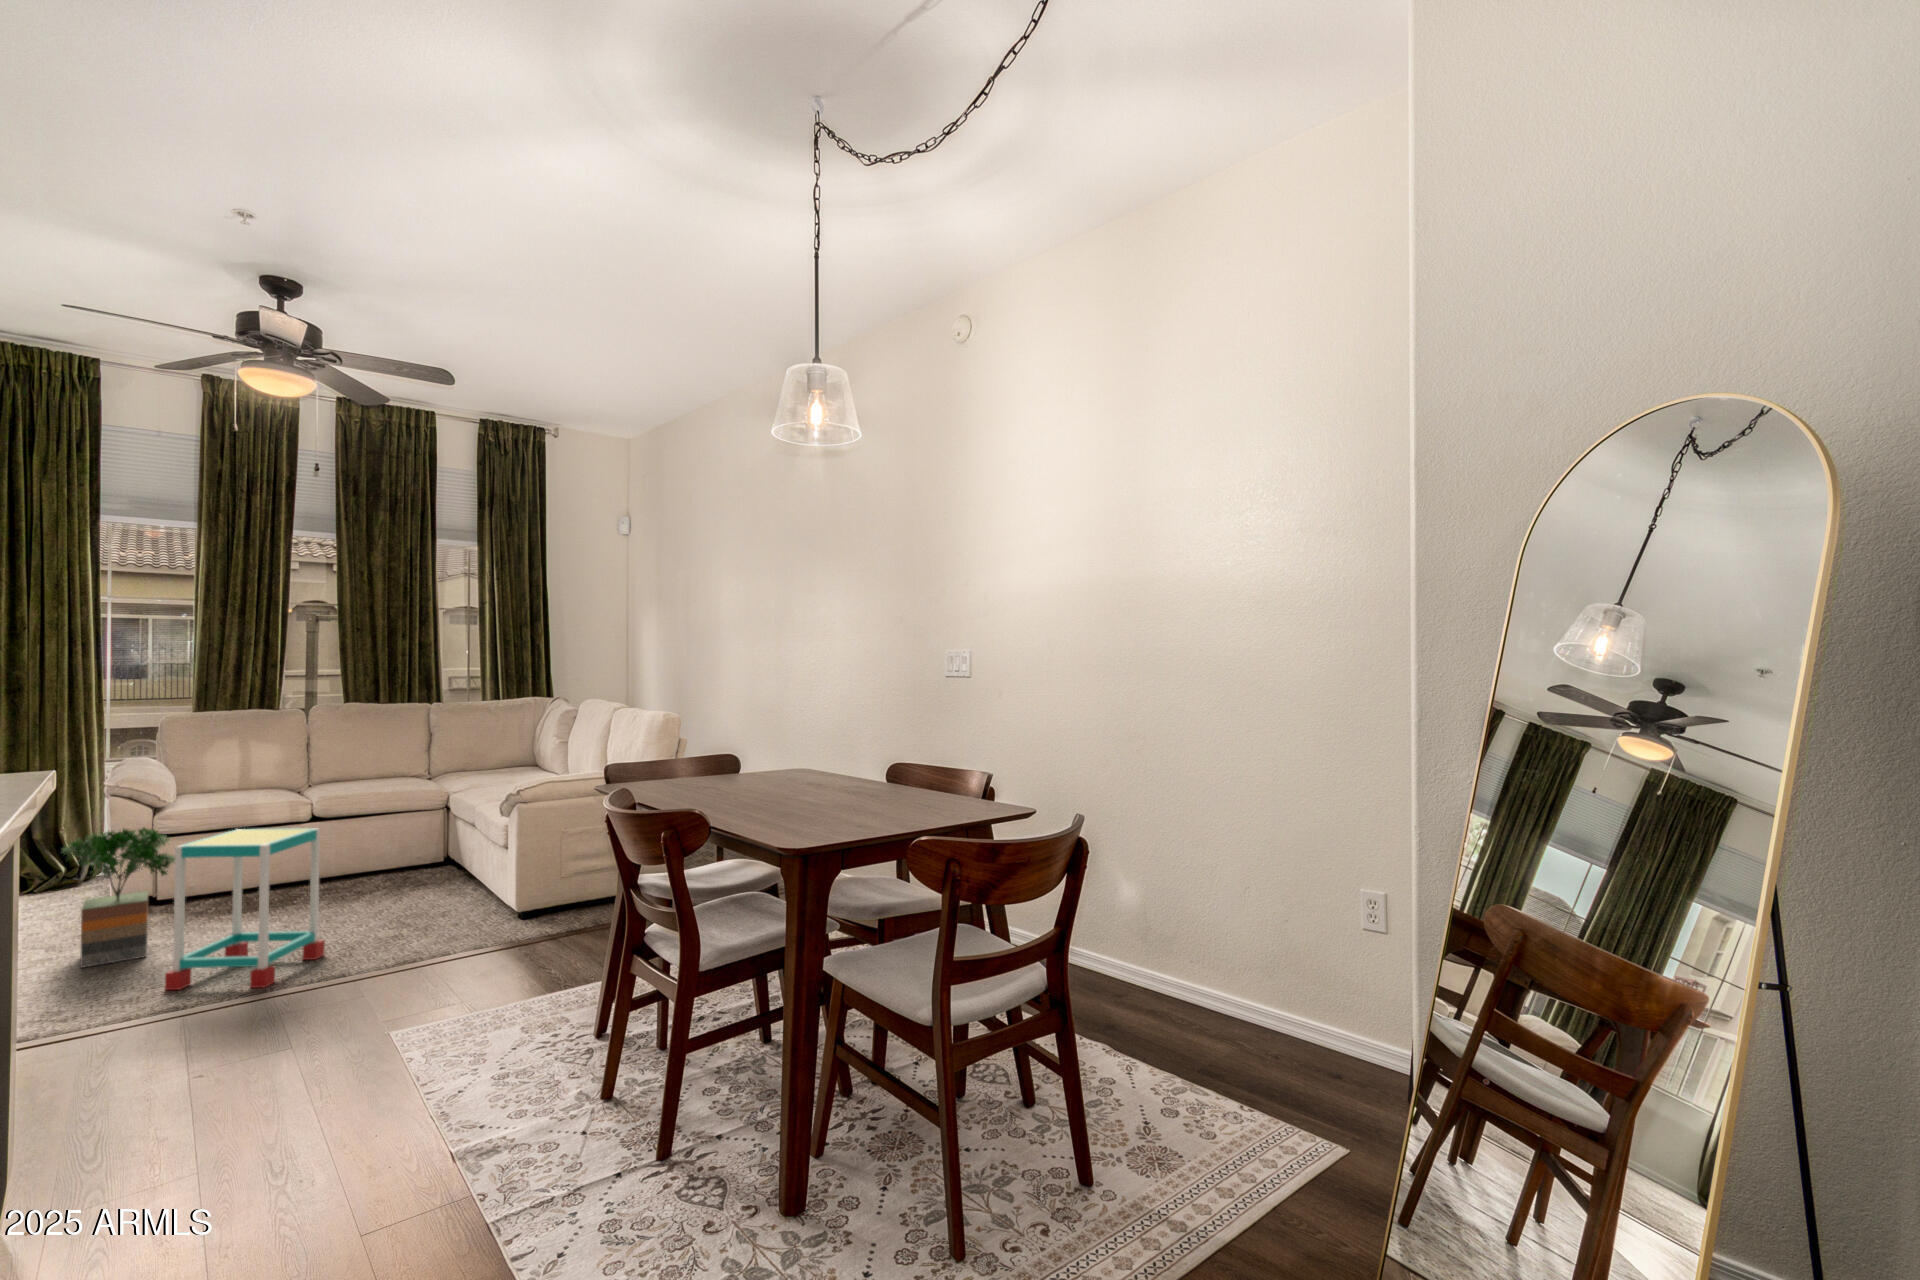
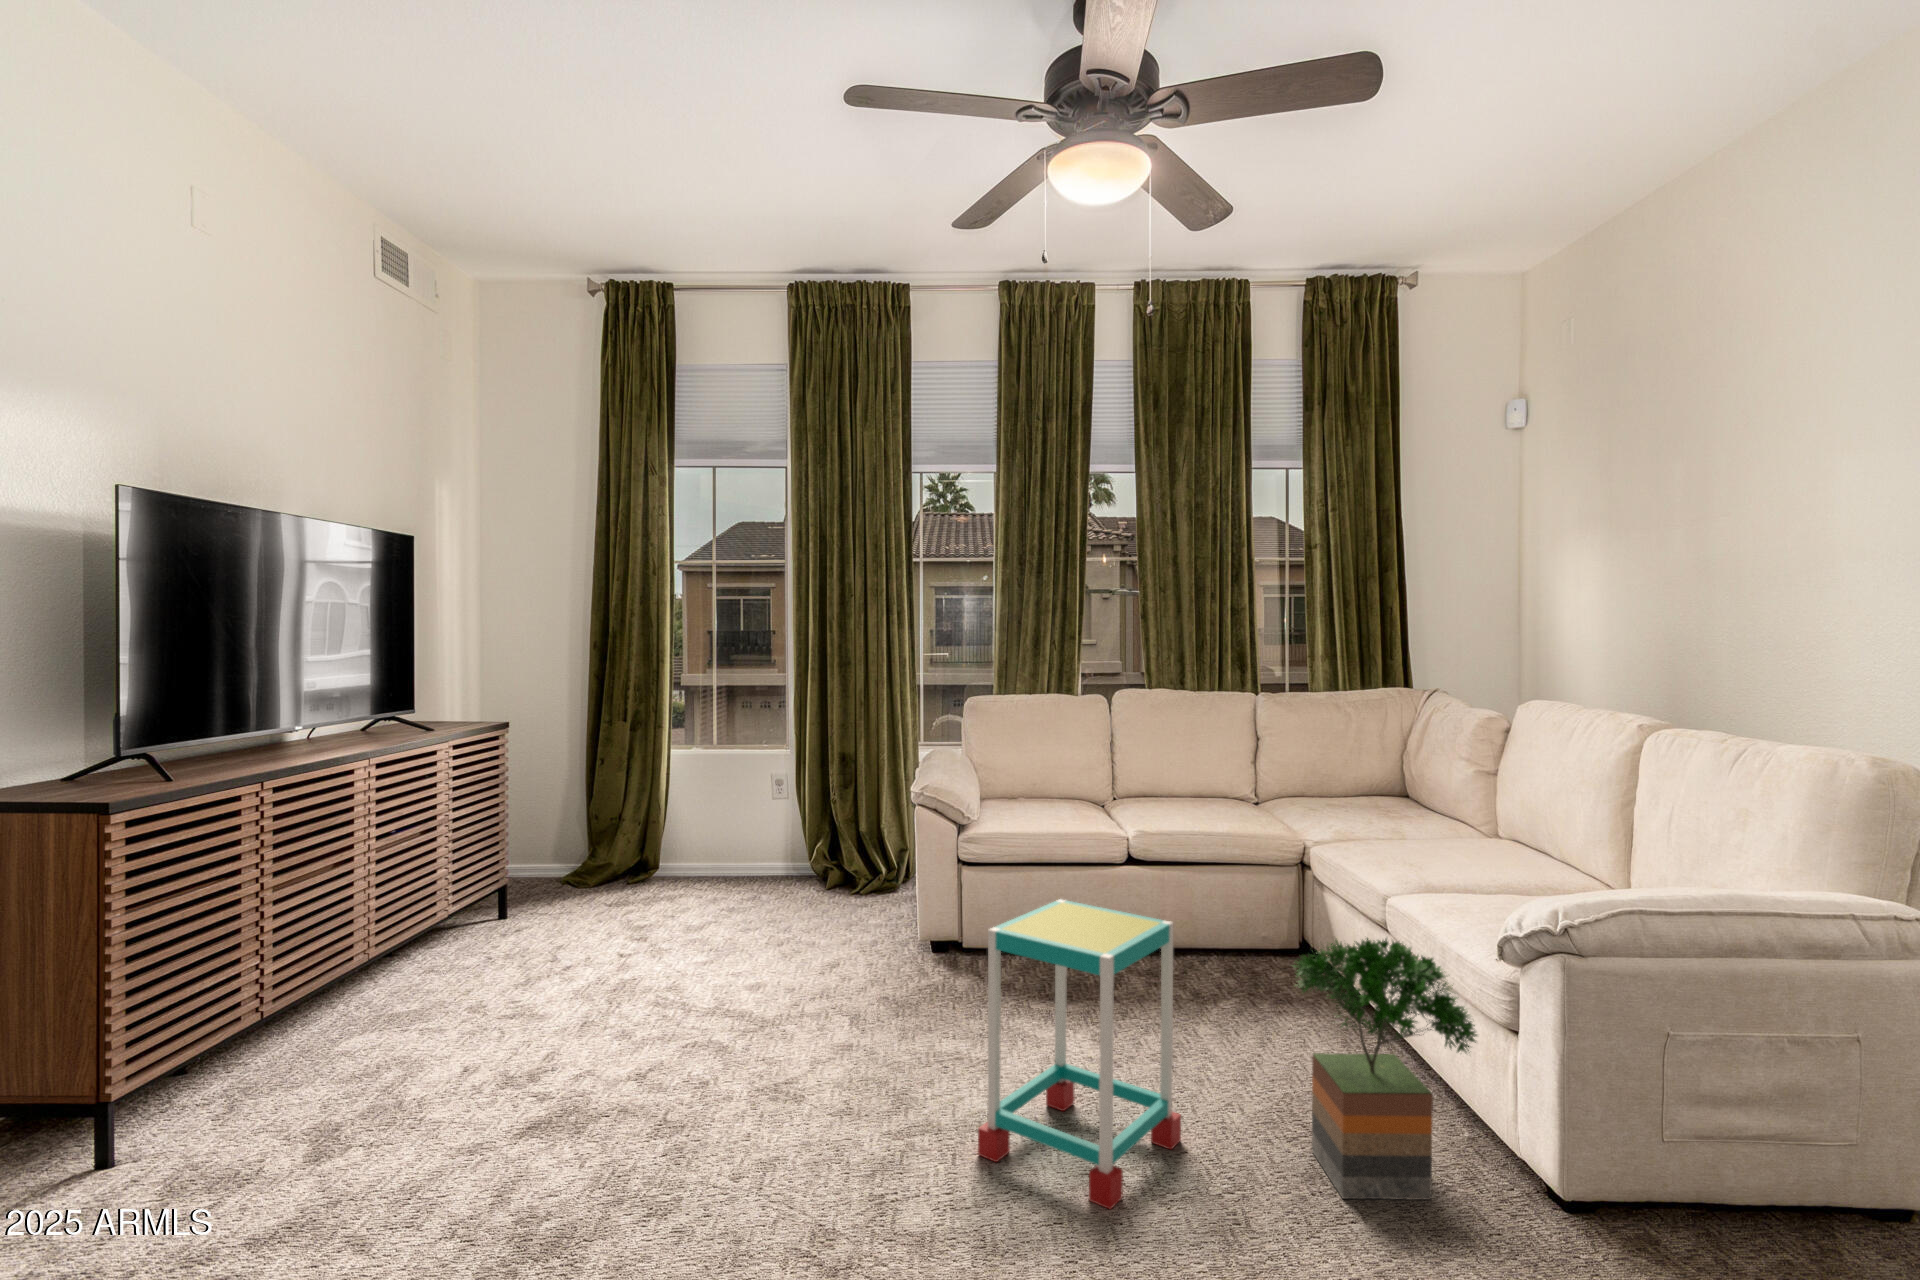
potted tree: present [65,828,175,968] -> present [1293,938,1477,1200]

